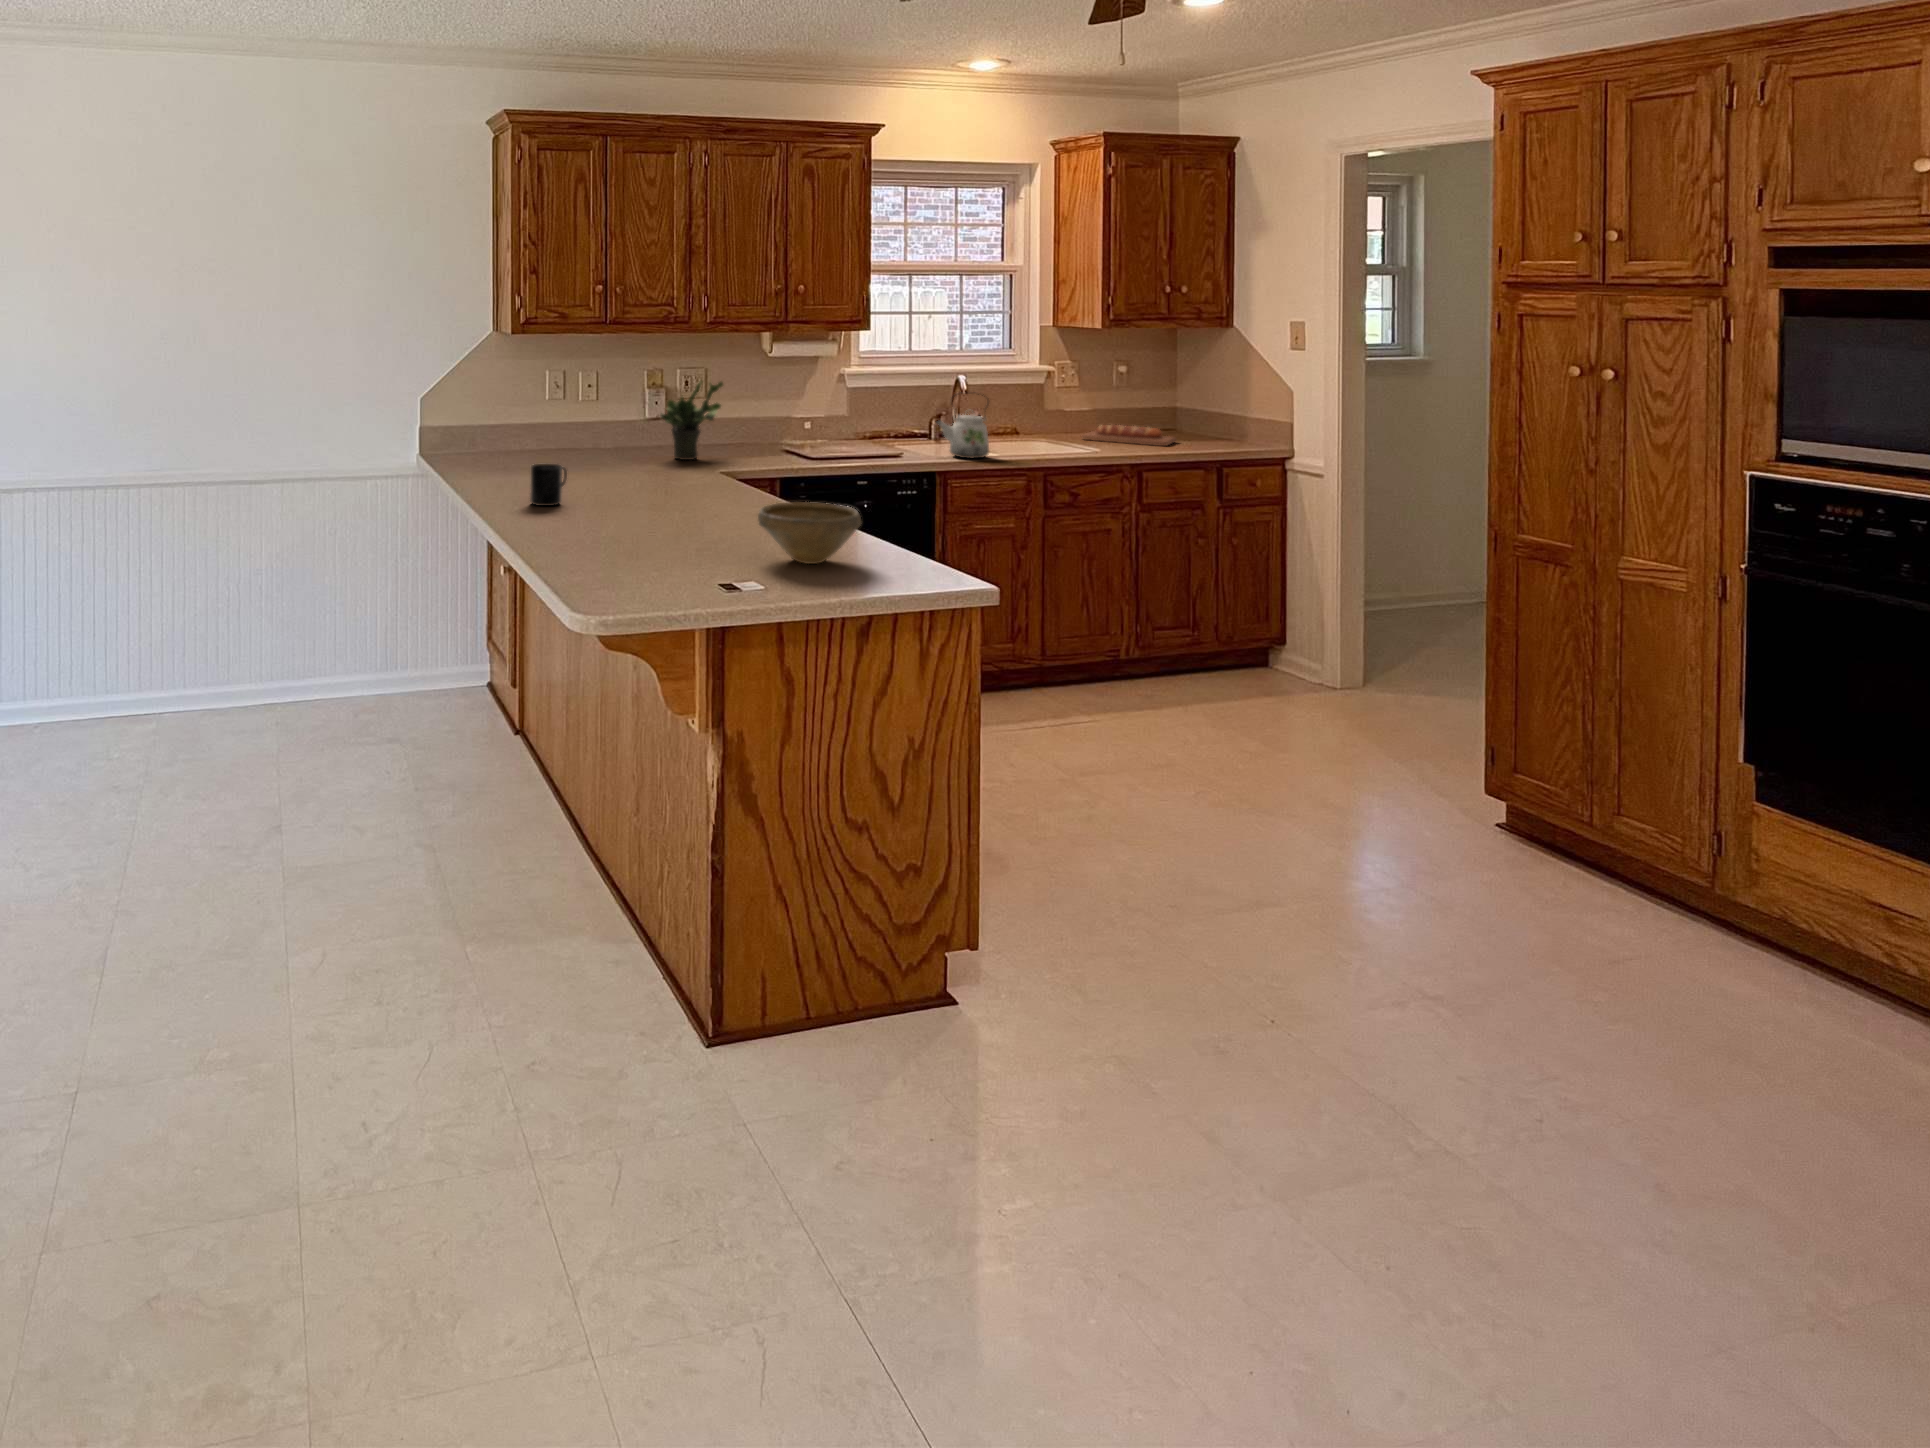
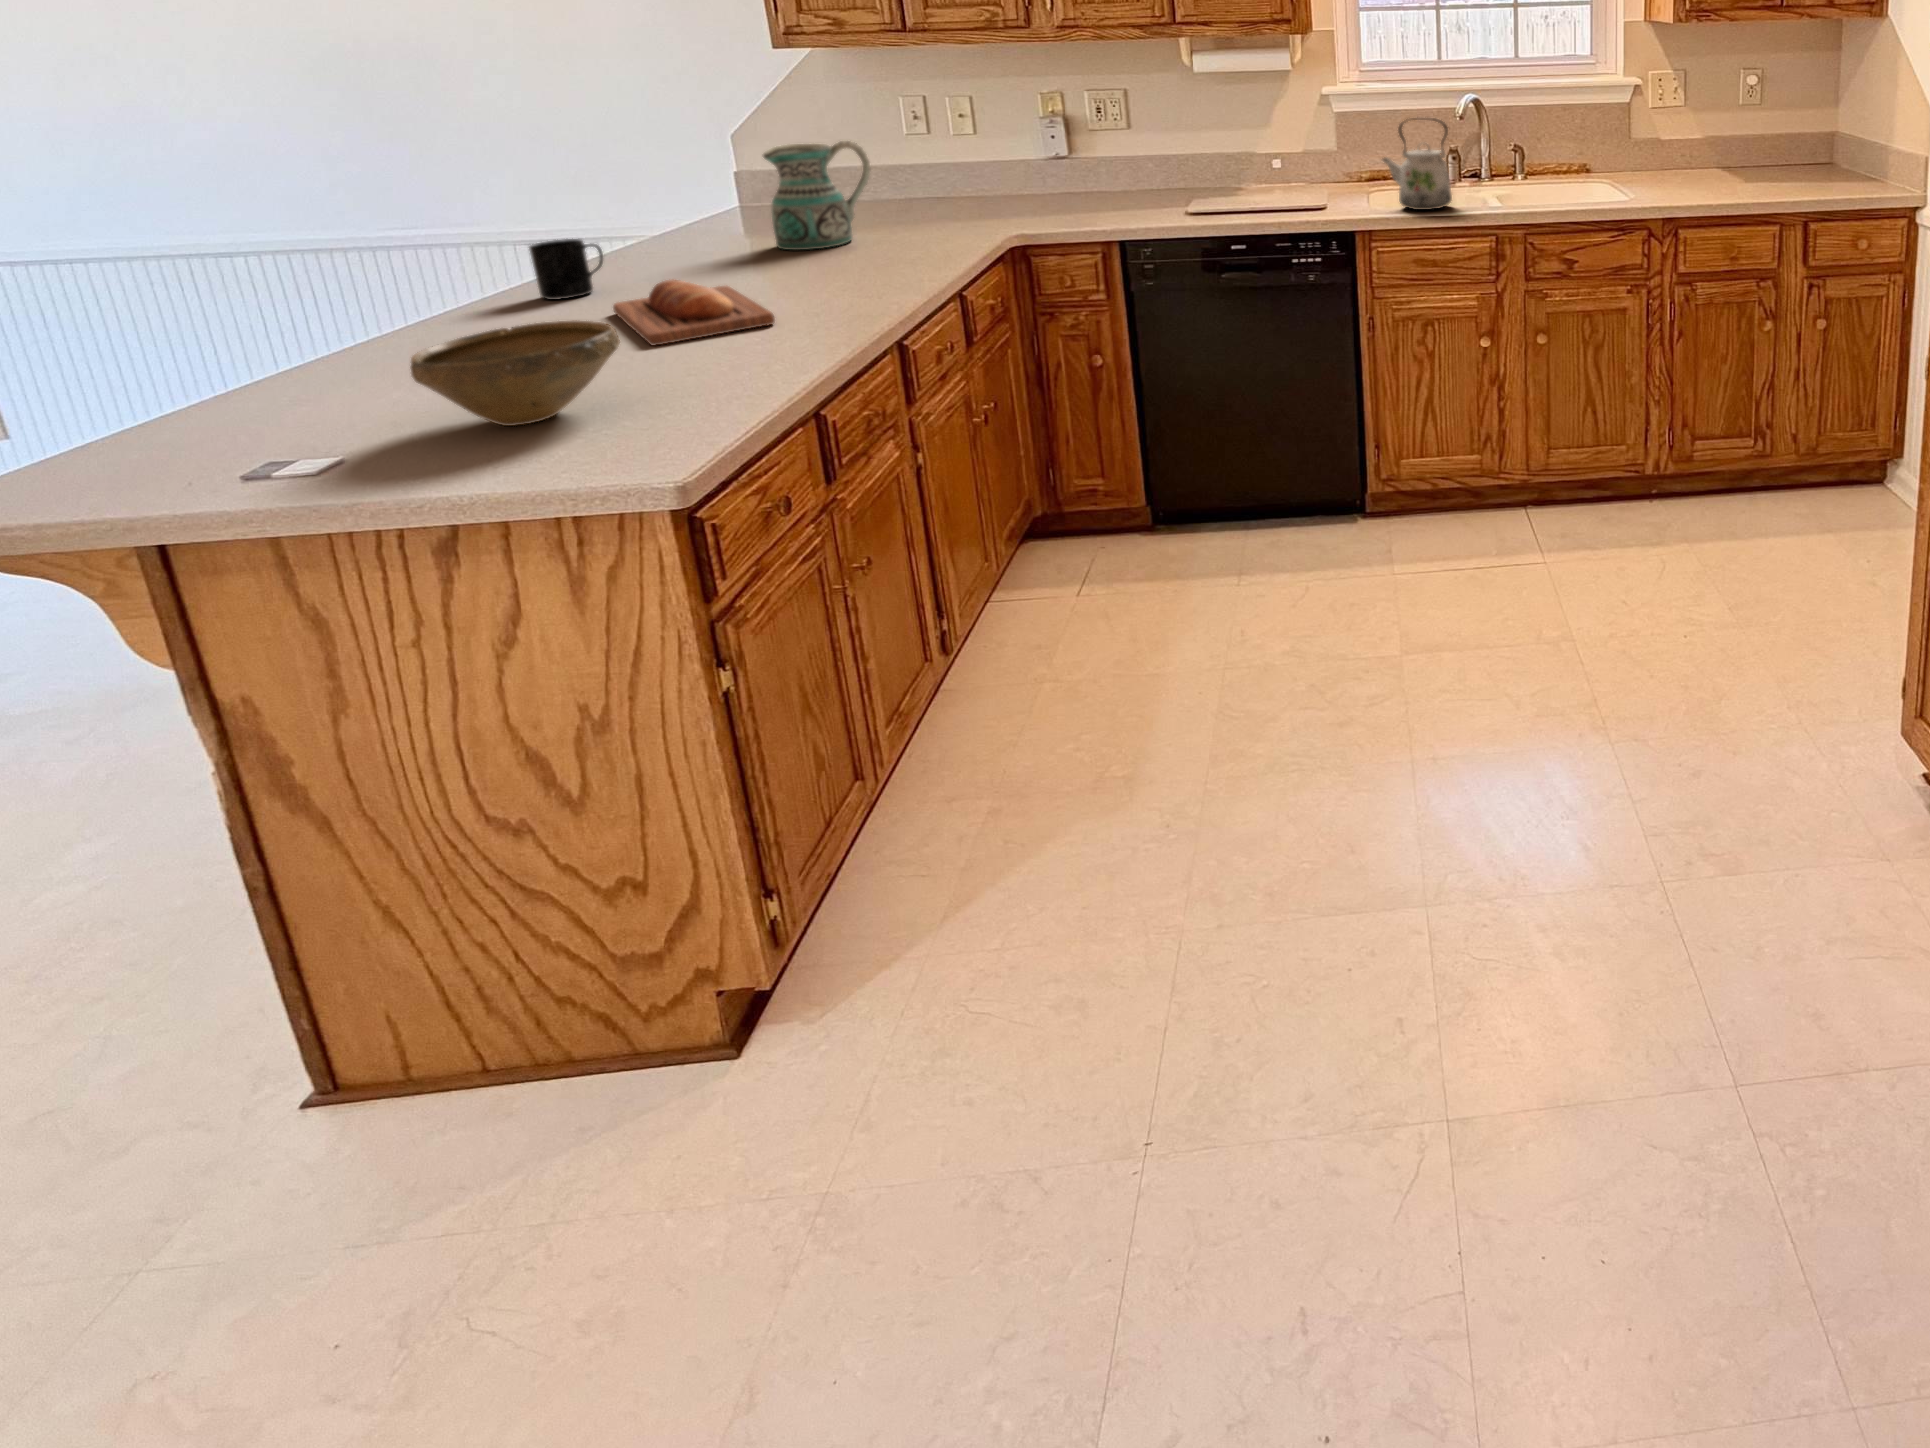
potted plant: present [661,382,723,460] -> none [978,108,1093,216]
ceramic pitcher: none [574,400,633,479] -> present [763,141,870,250]
bread loaf: present [1082,425,1176,446] -> present [613,279,775,345]

